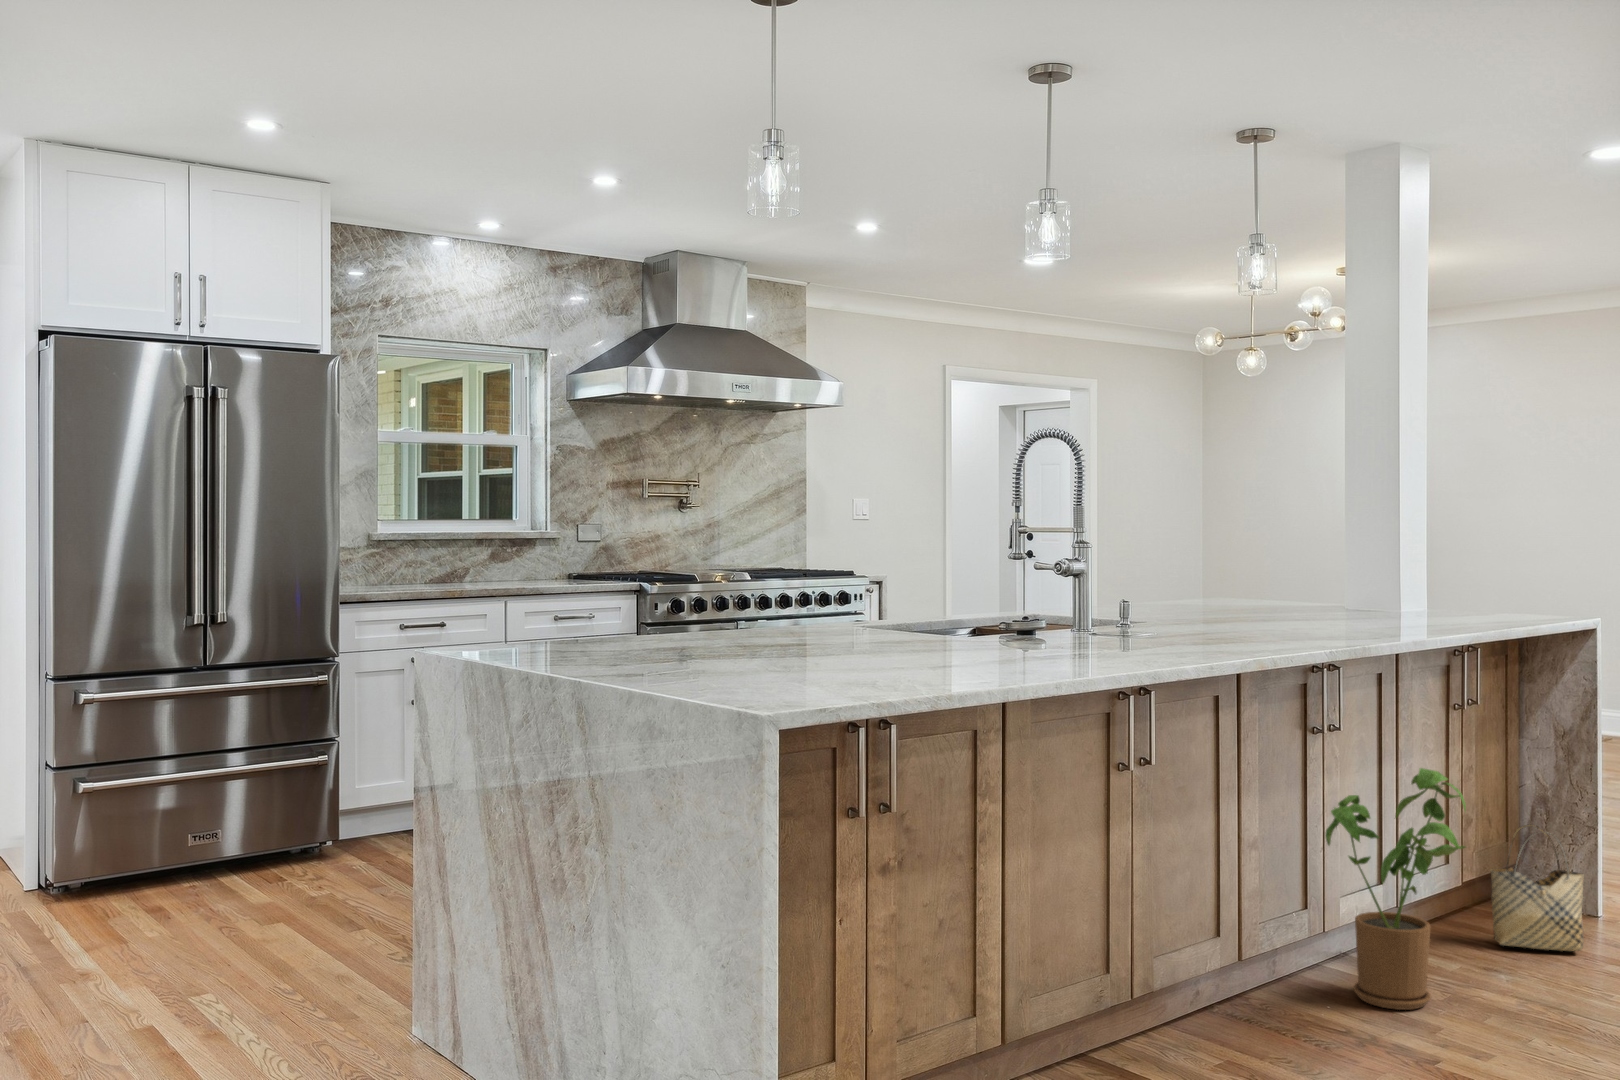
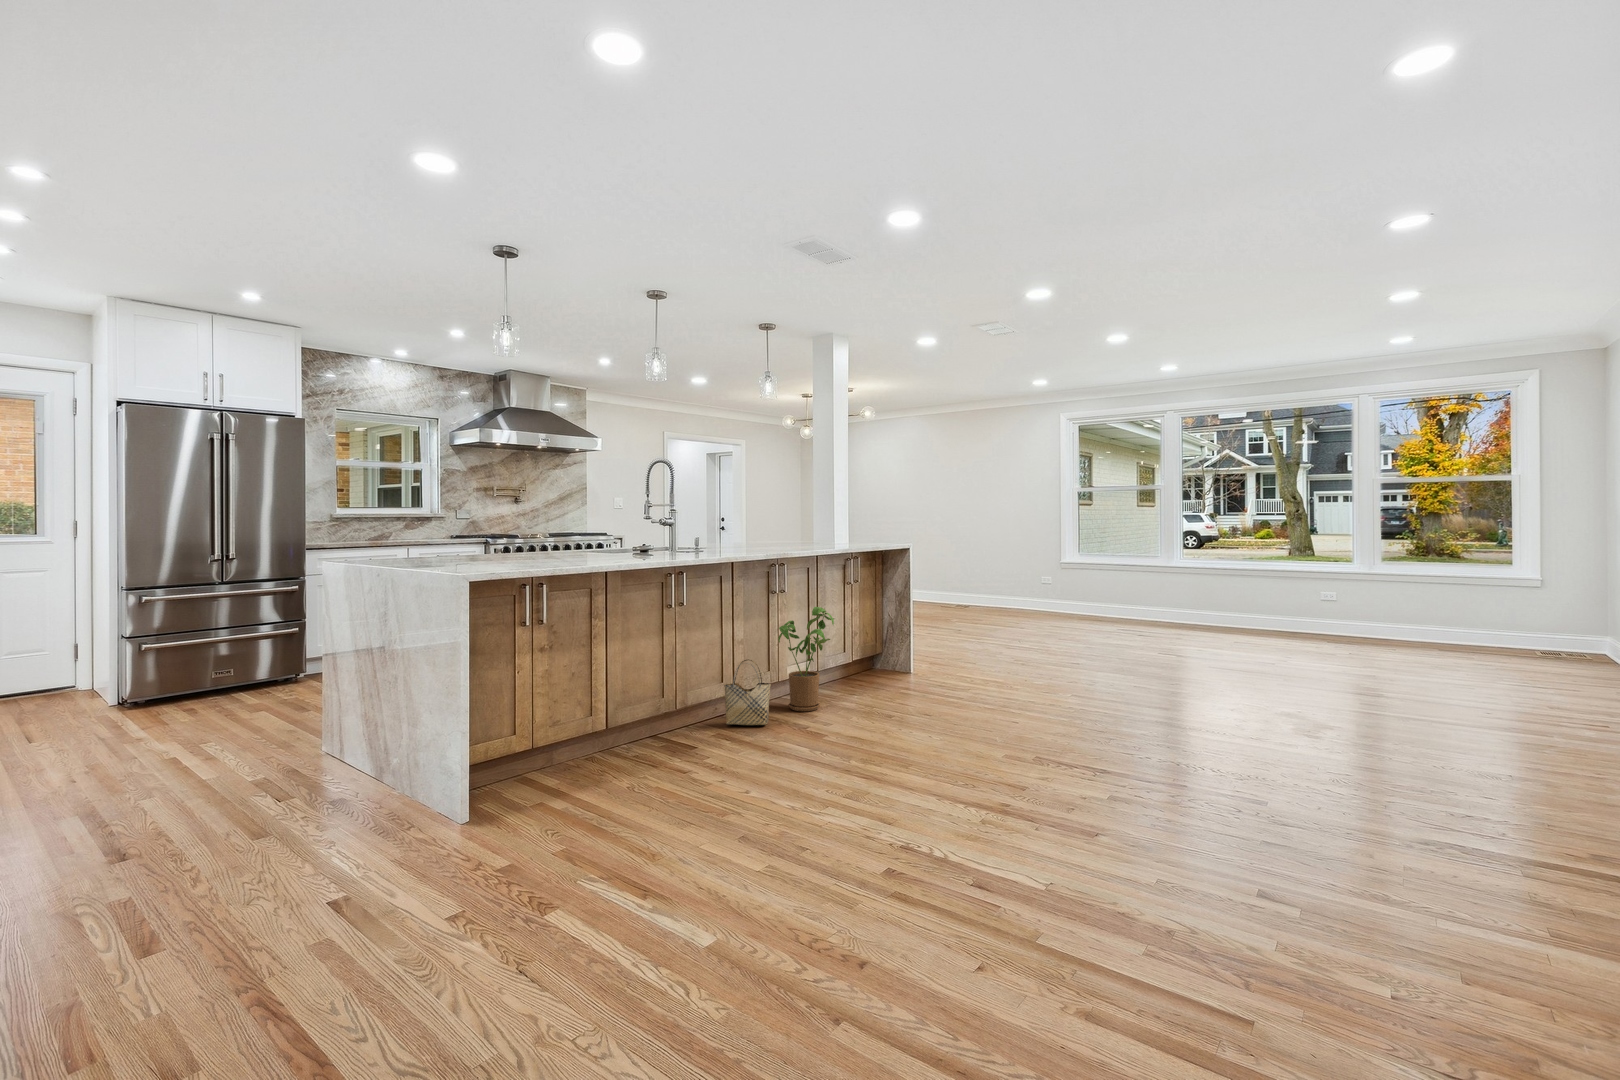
woven basket: present [1490,824,1584,951] -> present [724,659,771,725]

